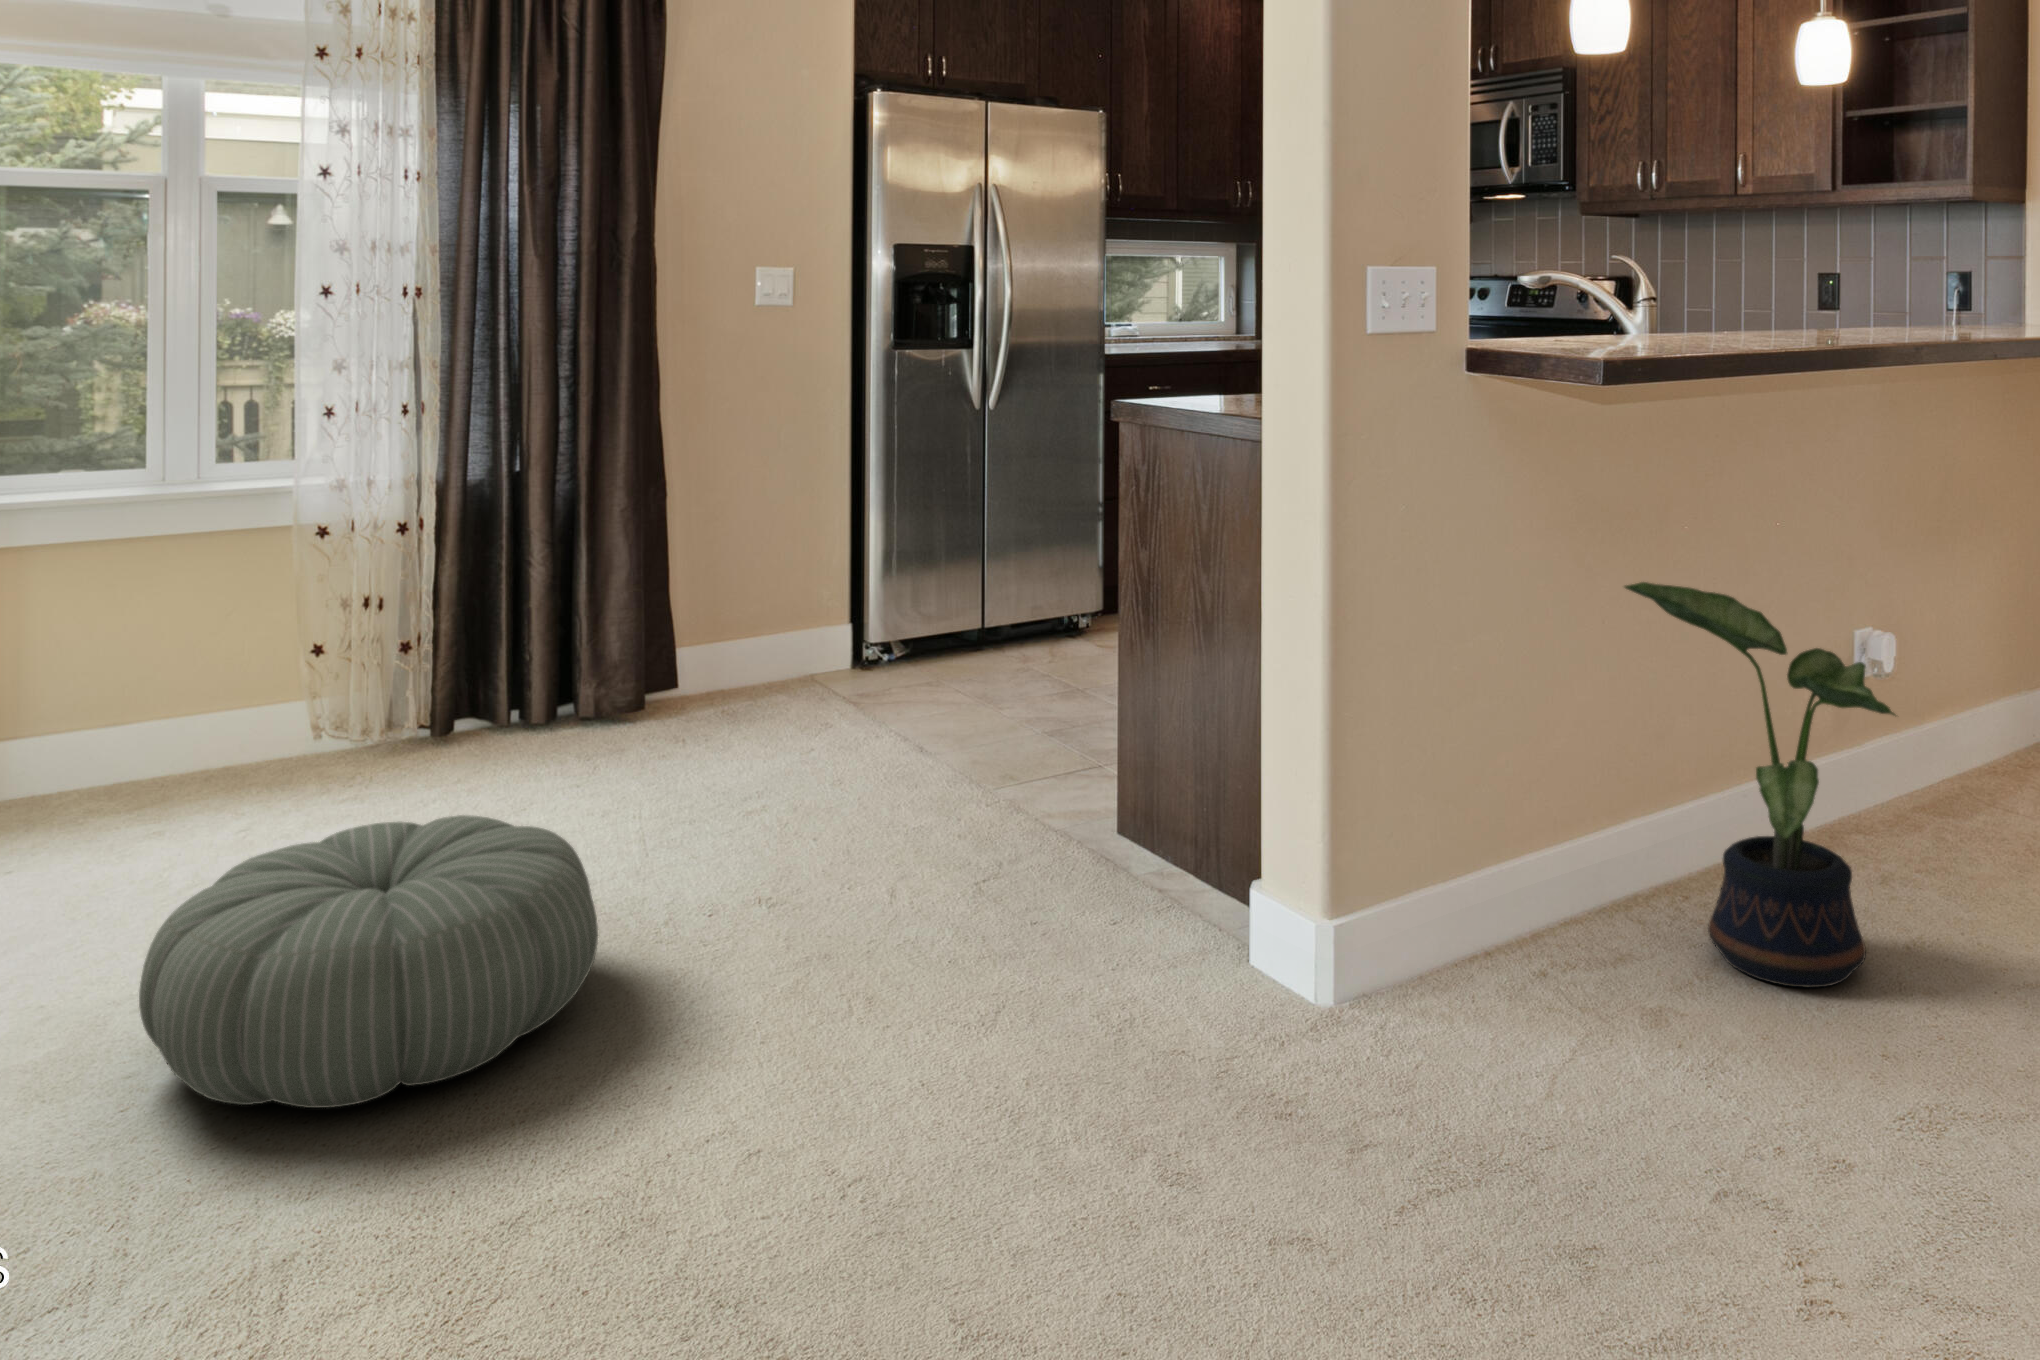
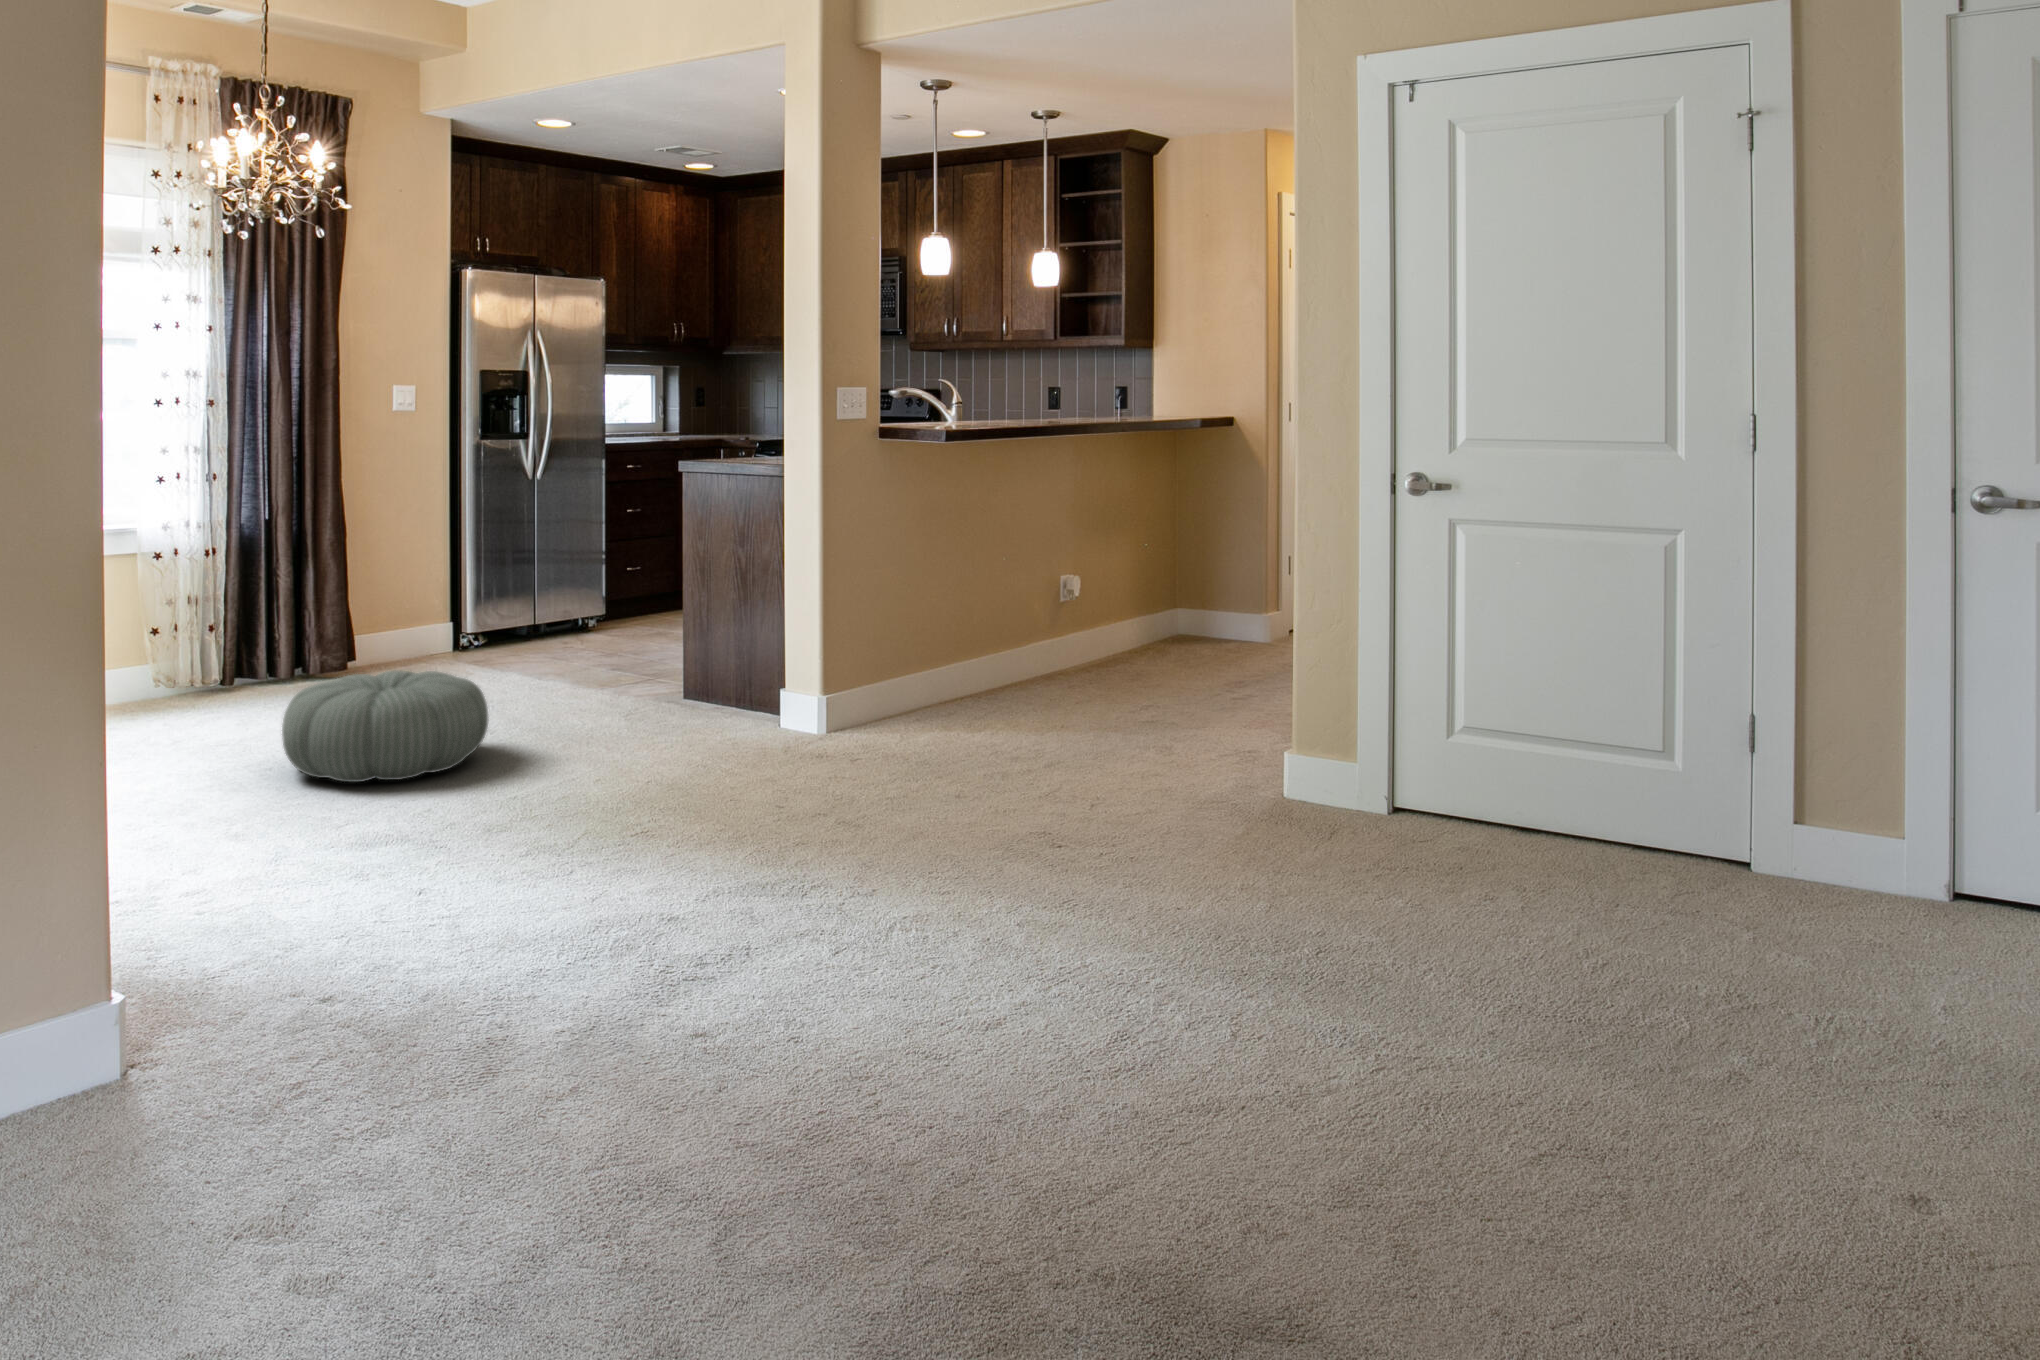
potted plant: present [1625,582,1895,988] -> none [954,537,1069,710]

